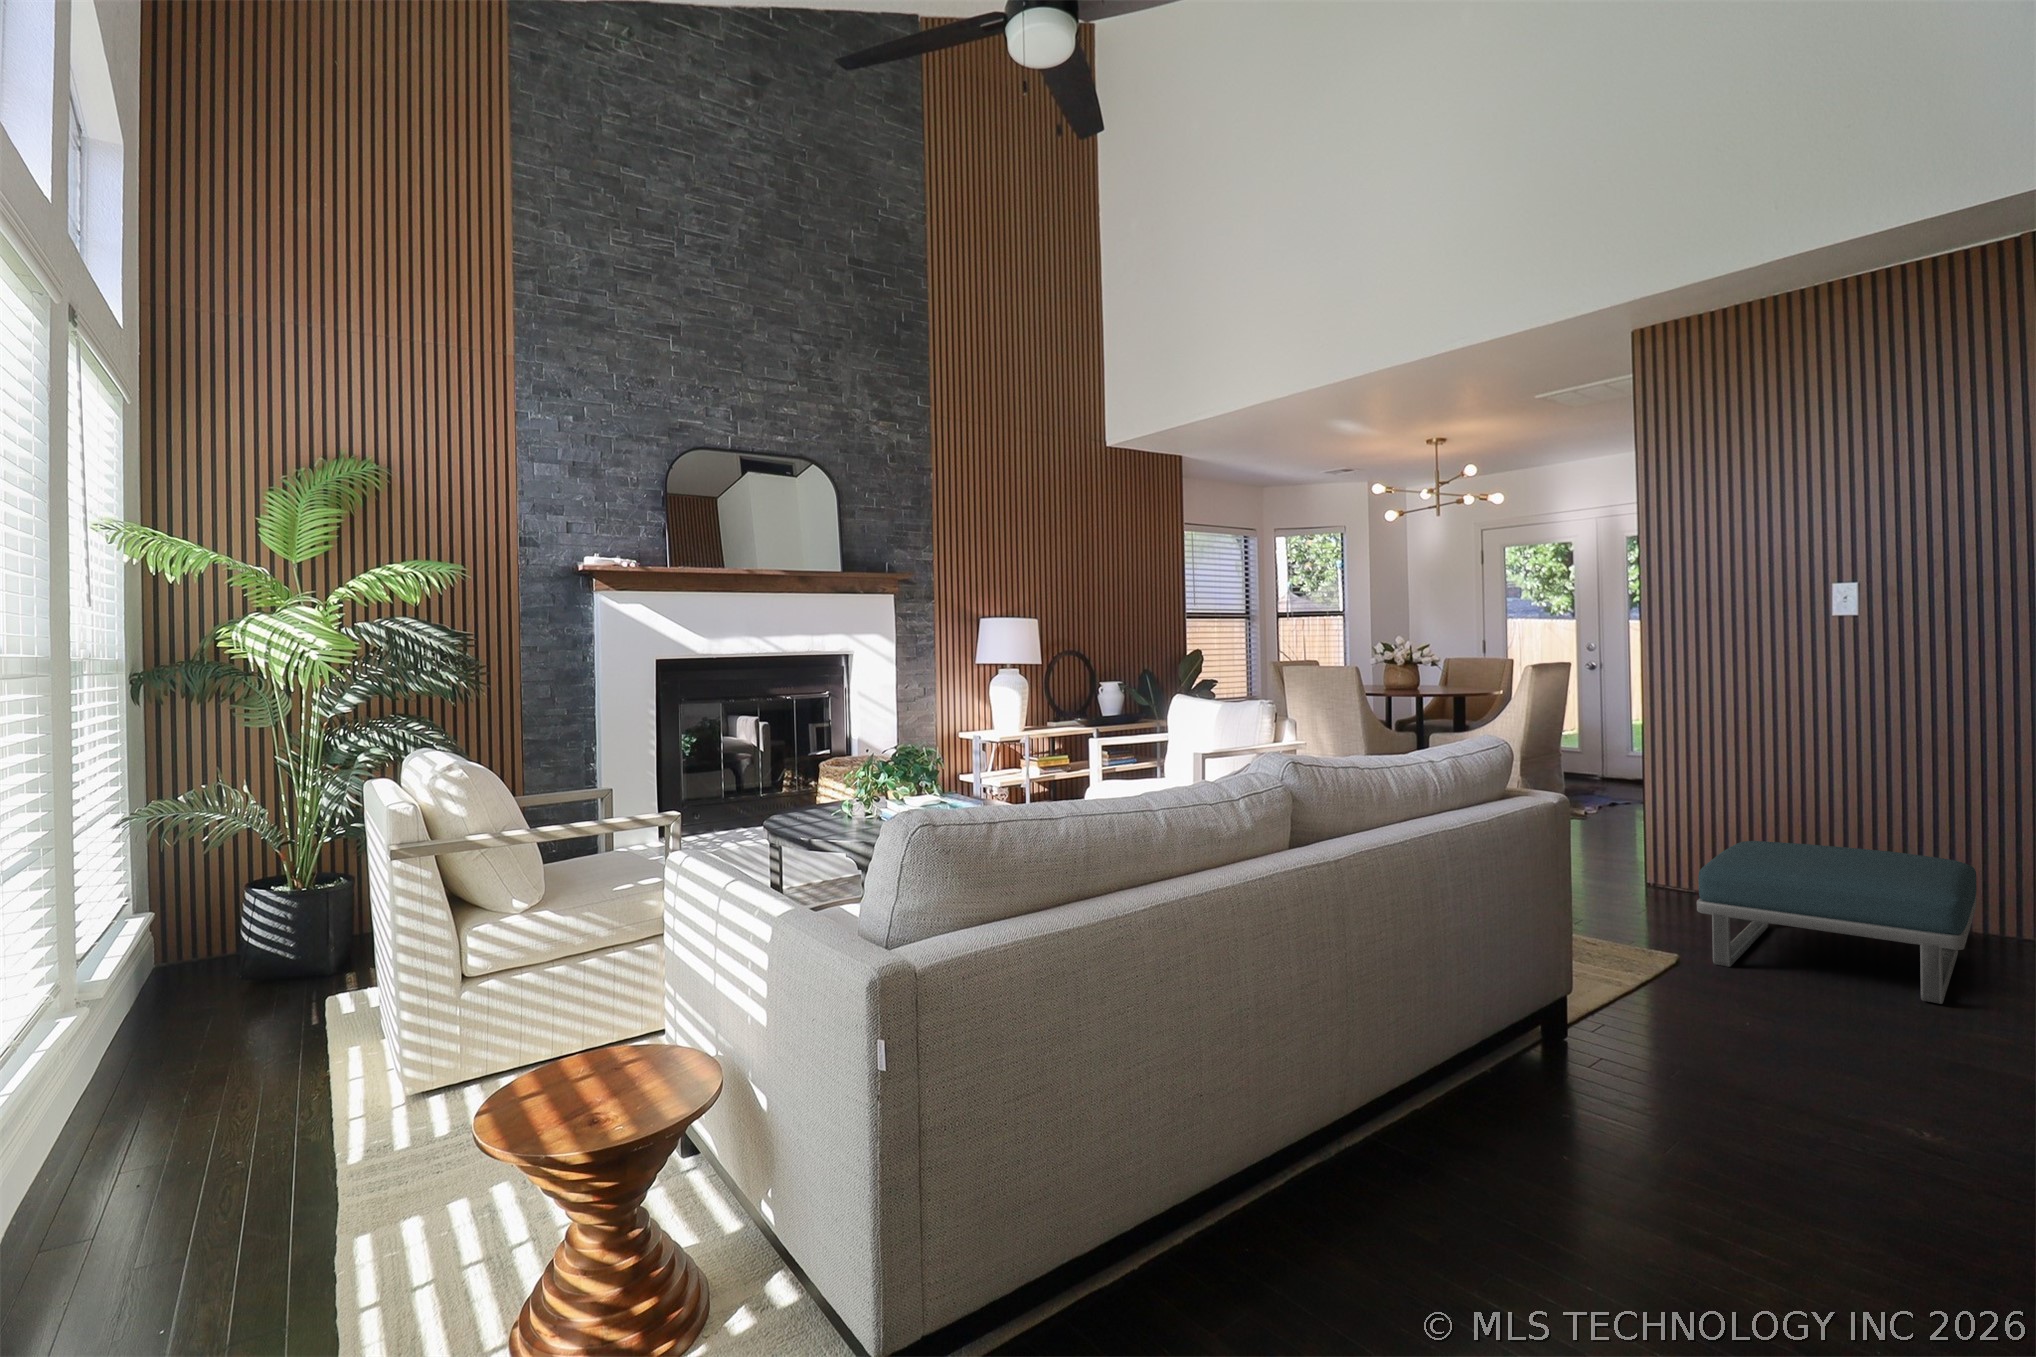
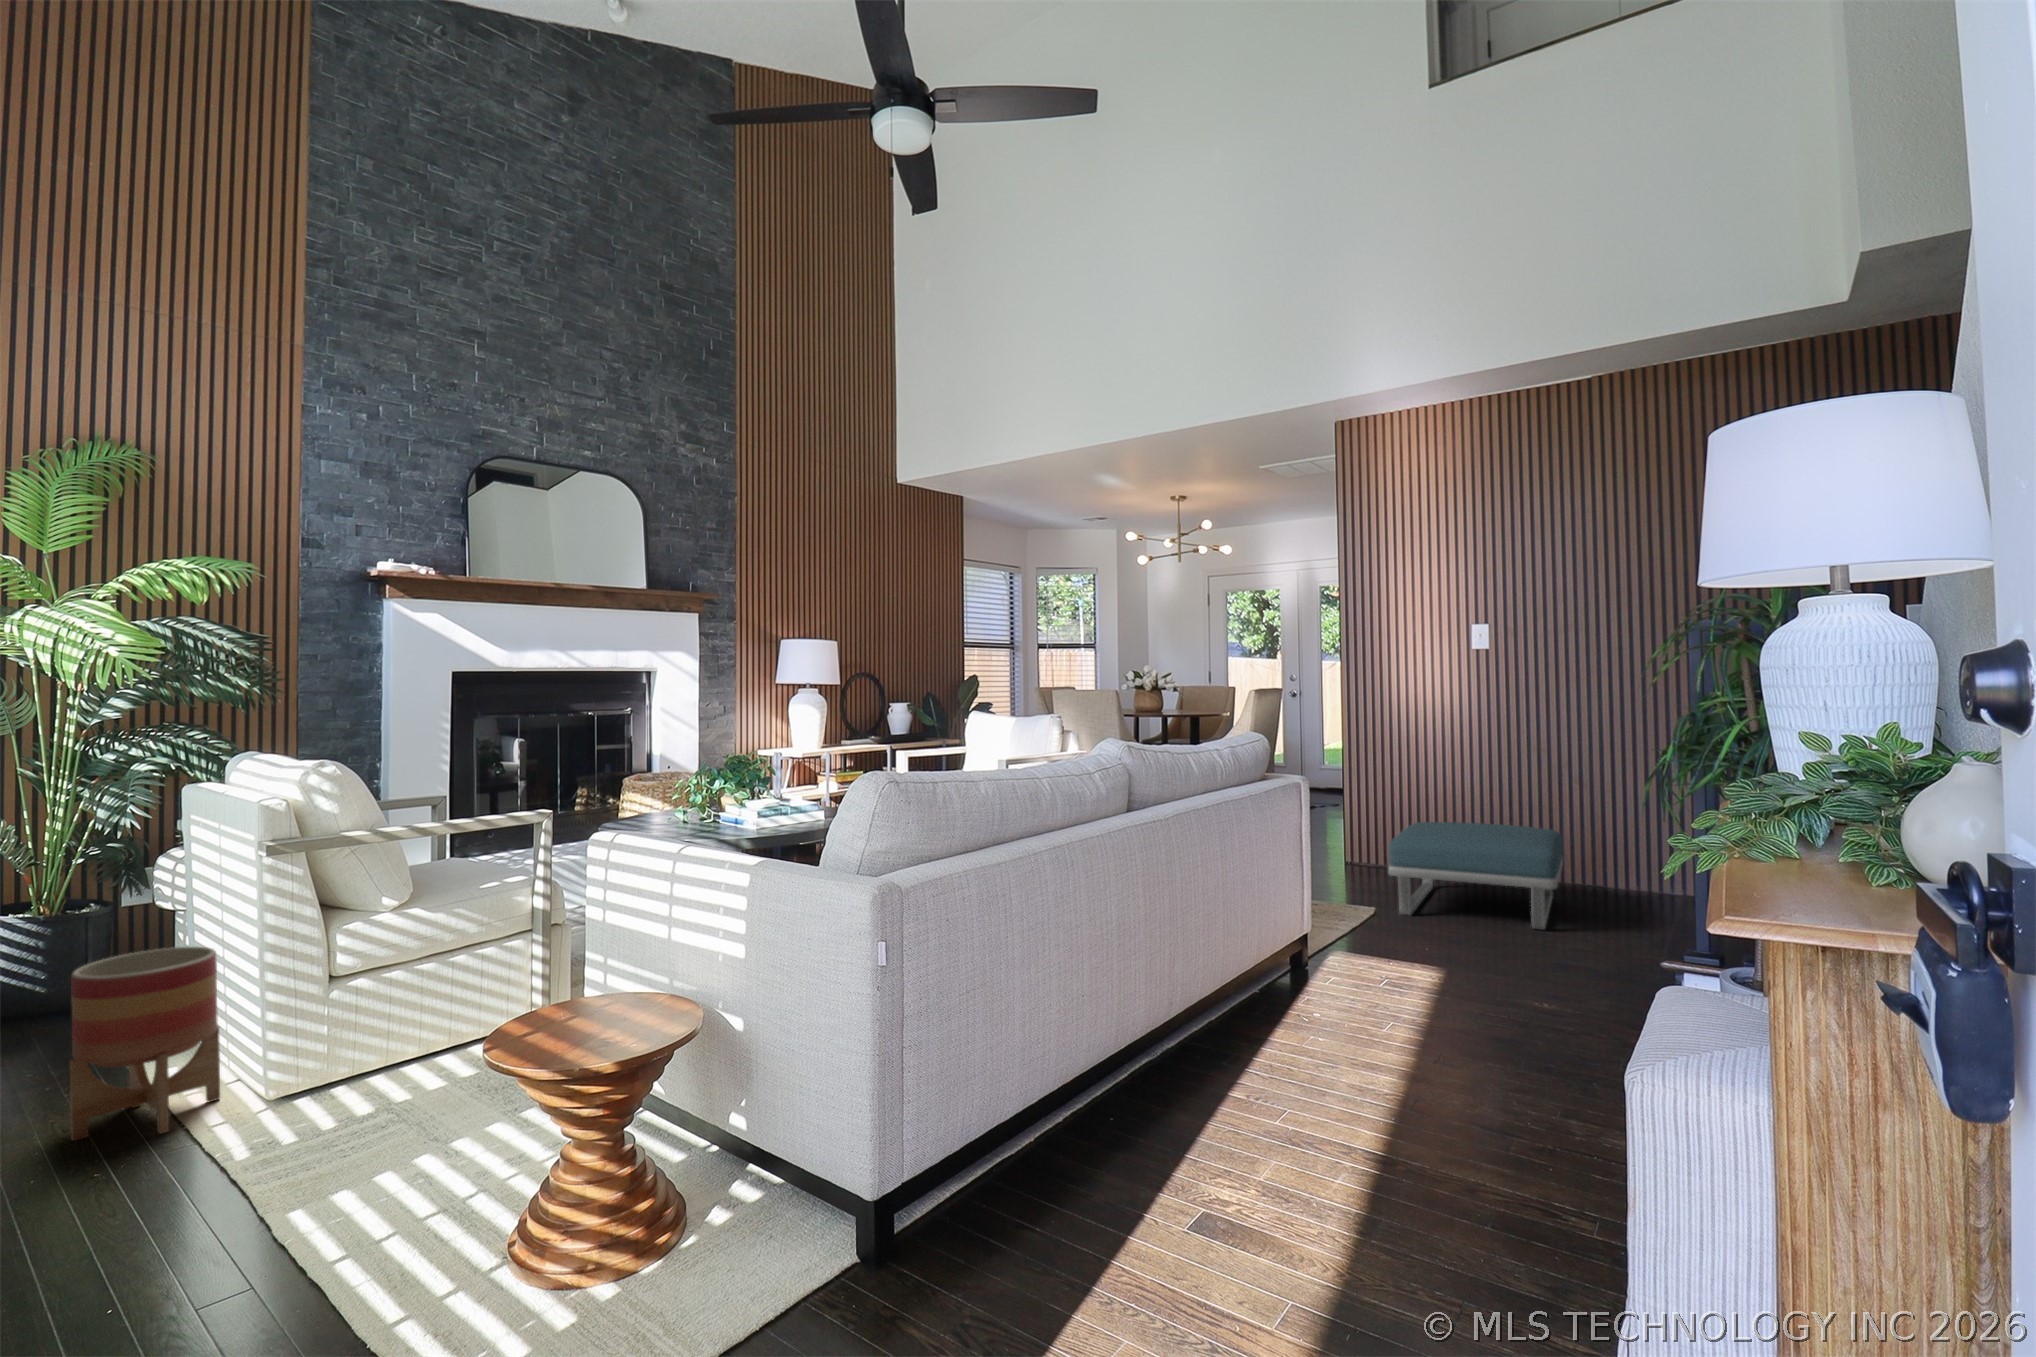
planter: none [237,940,374,1123] -> present [70,947,220,1141]

